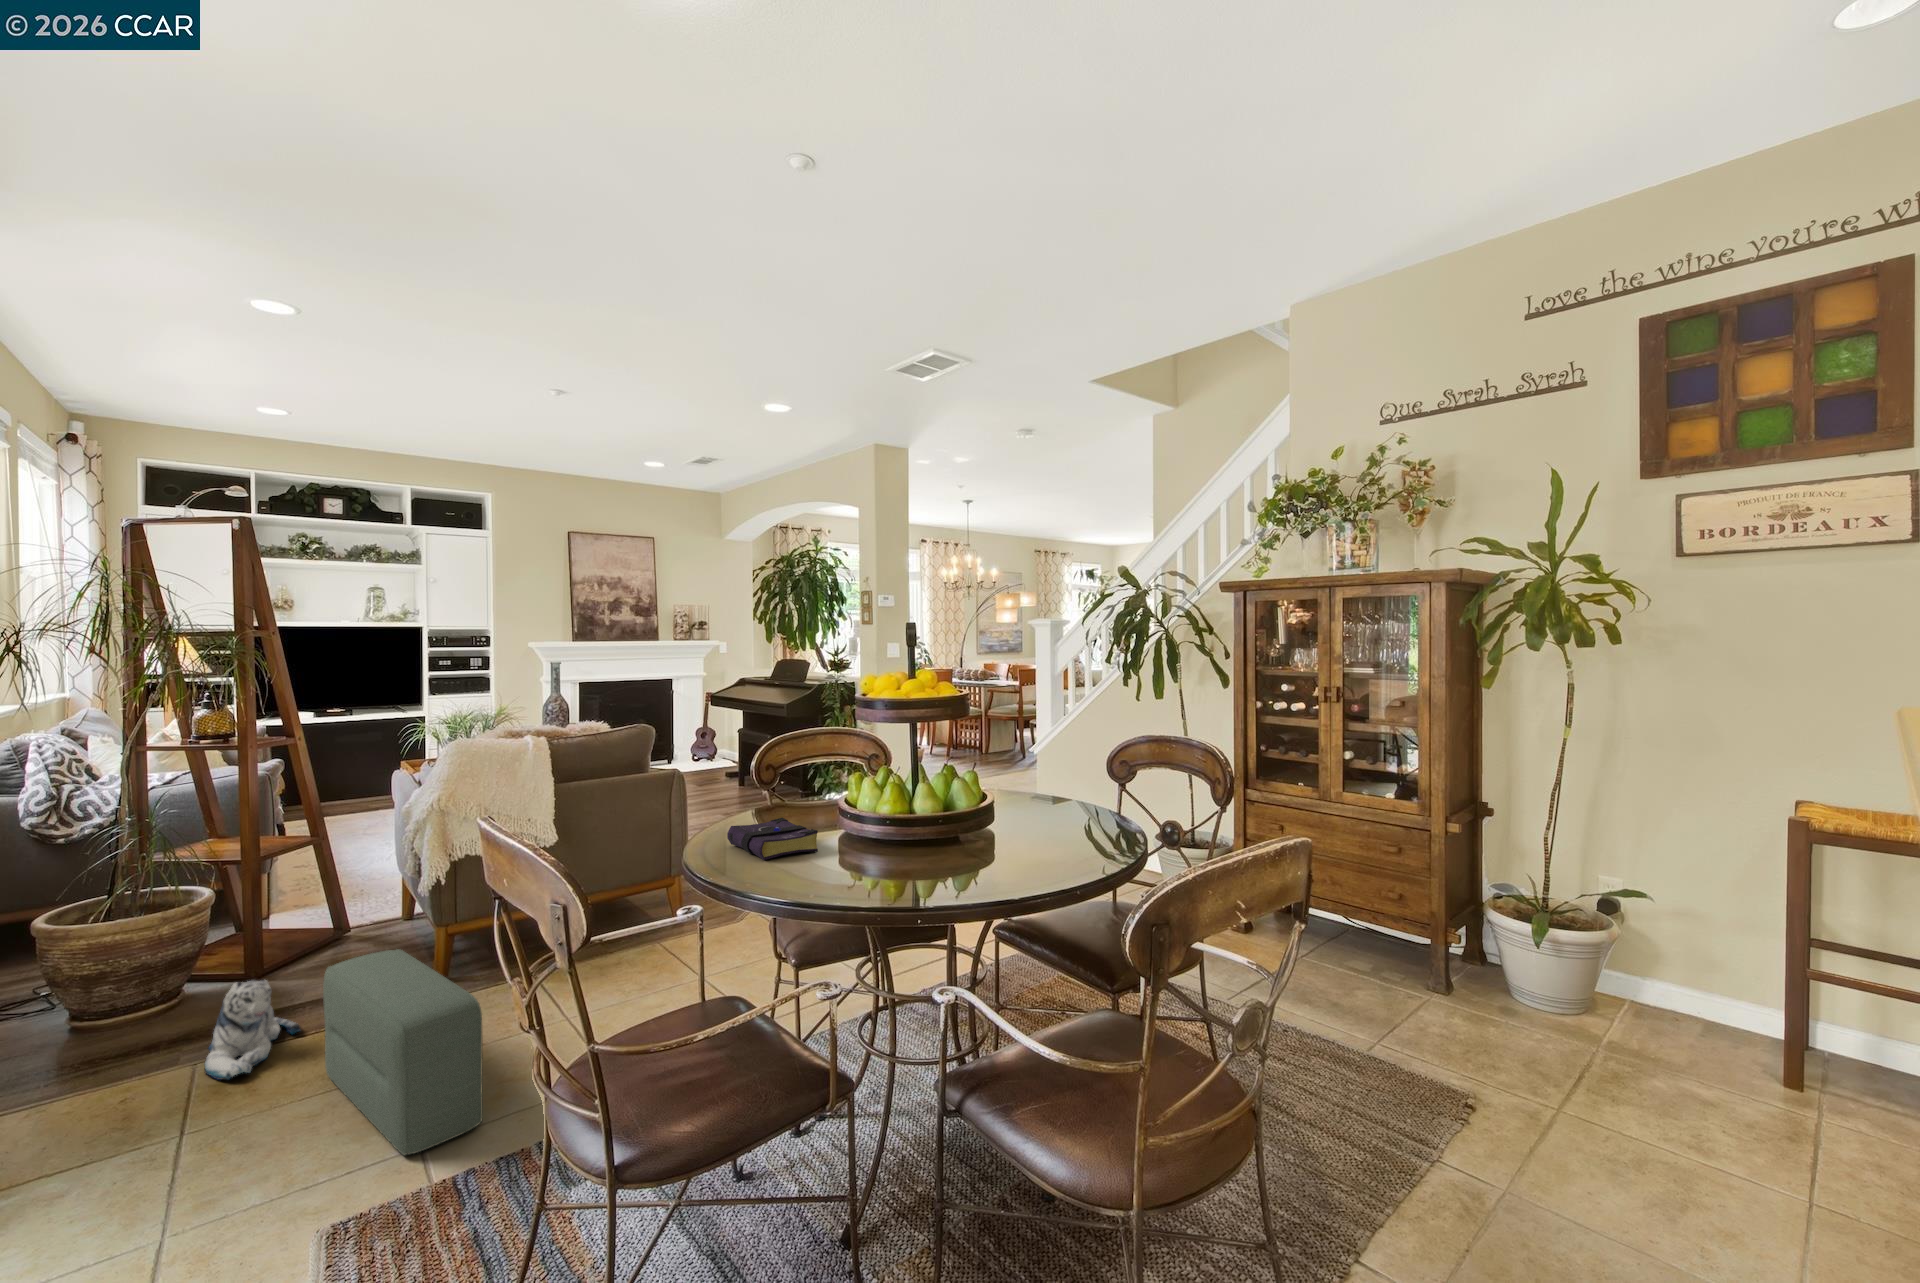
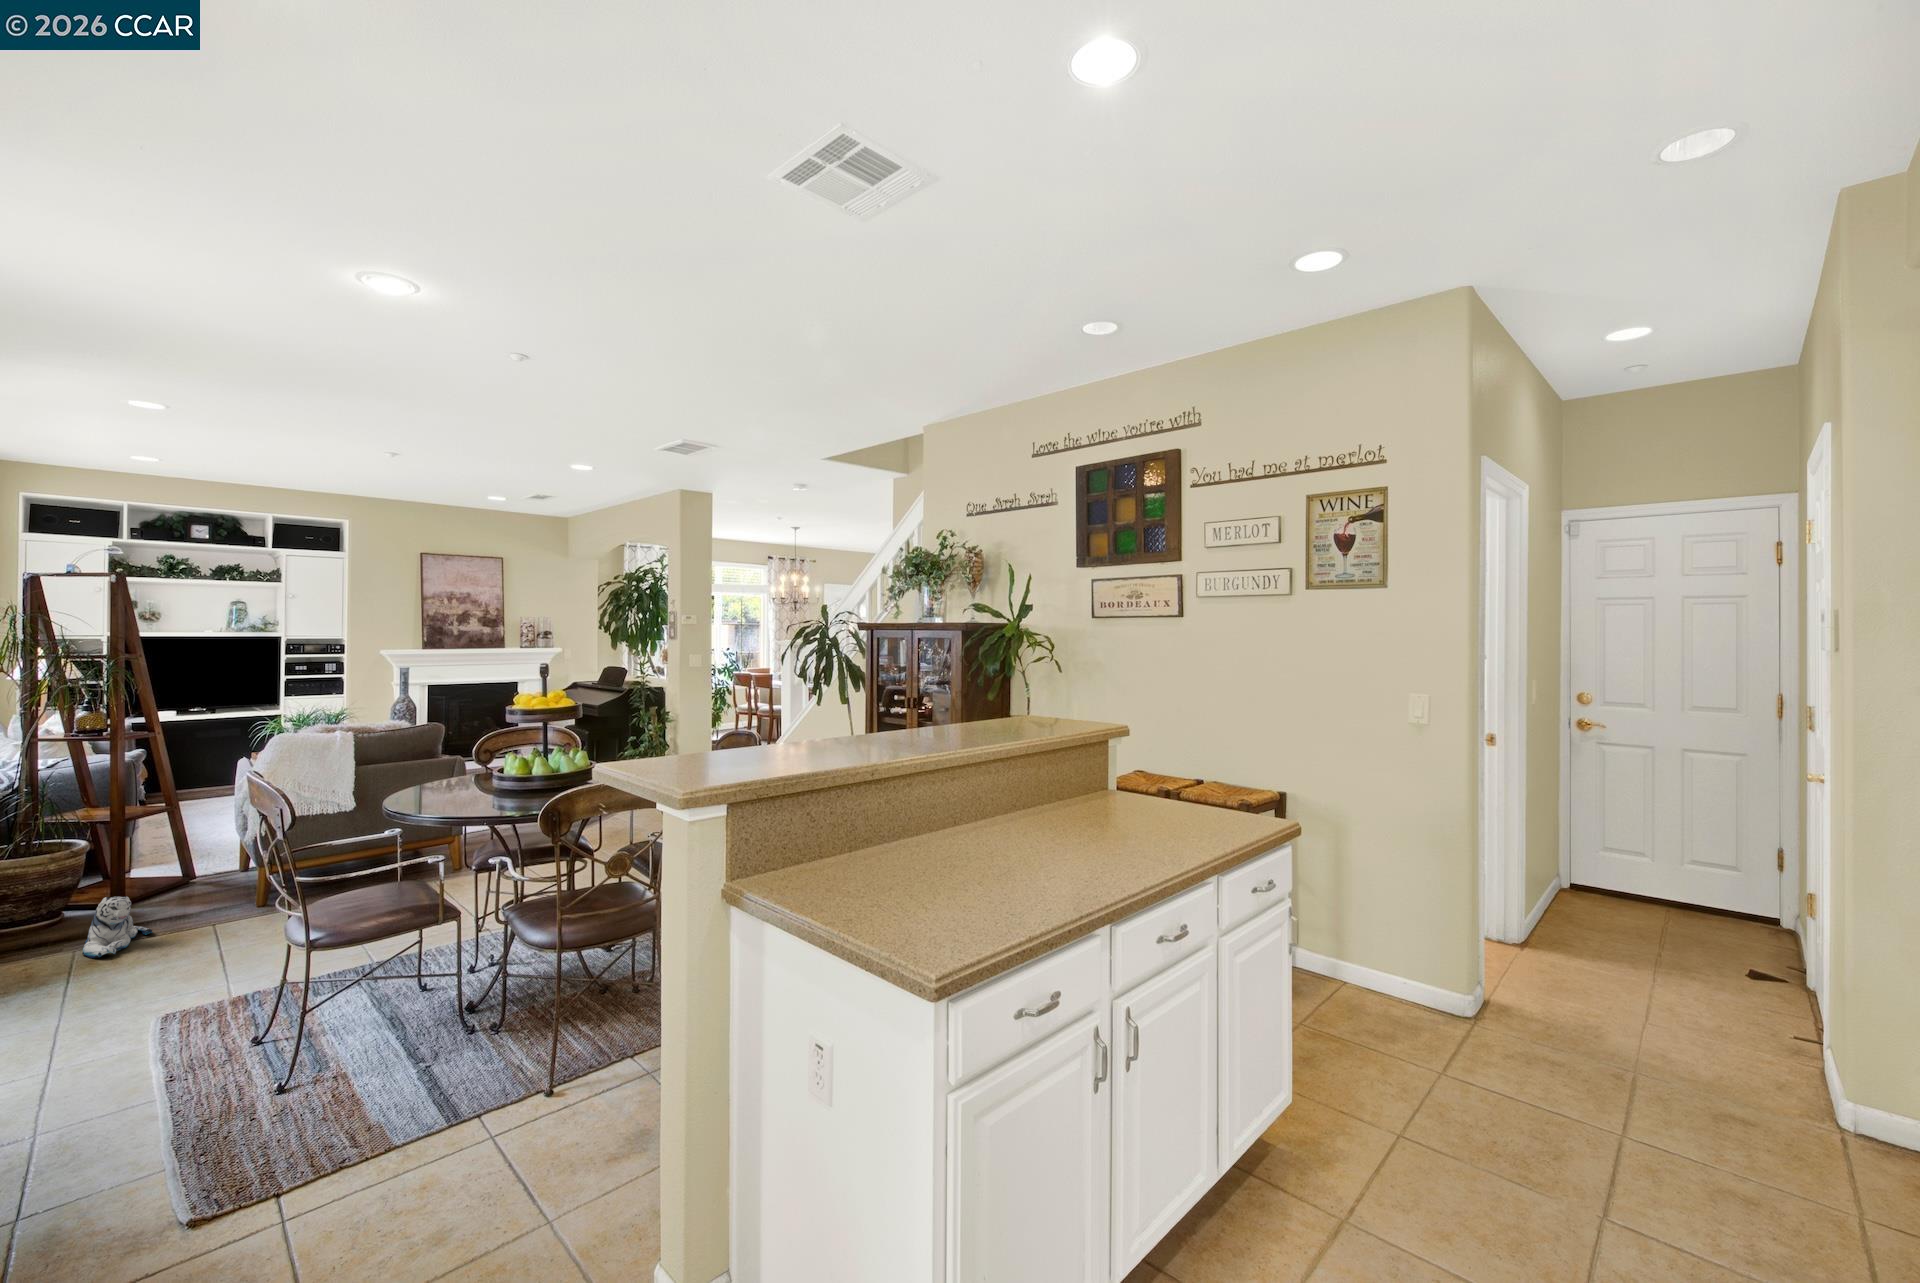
book: present [727,818,818,860] -> none [420,785,471,807]
pouf: present [323,949,483,1155] -> none [167,875,271,988]

